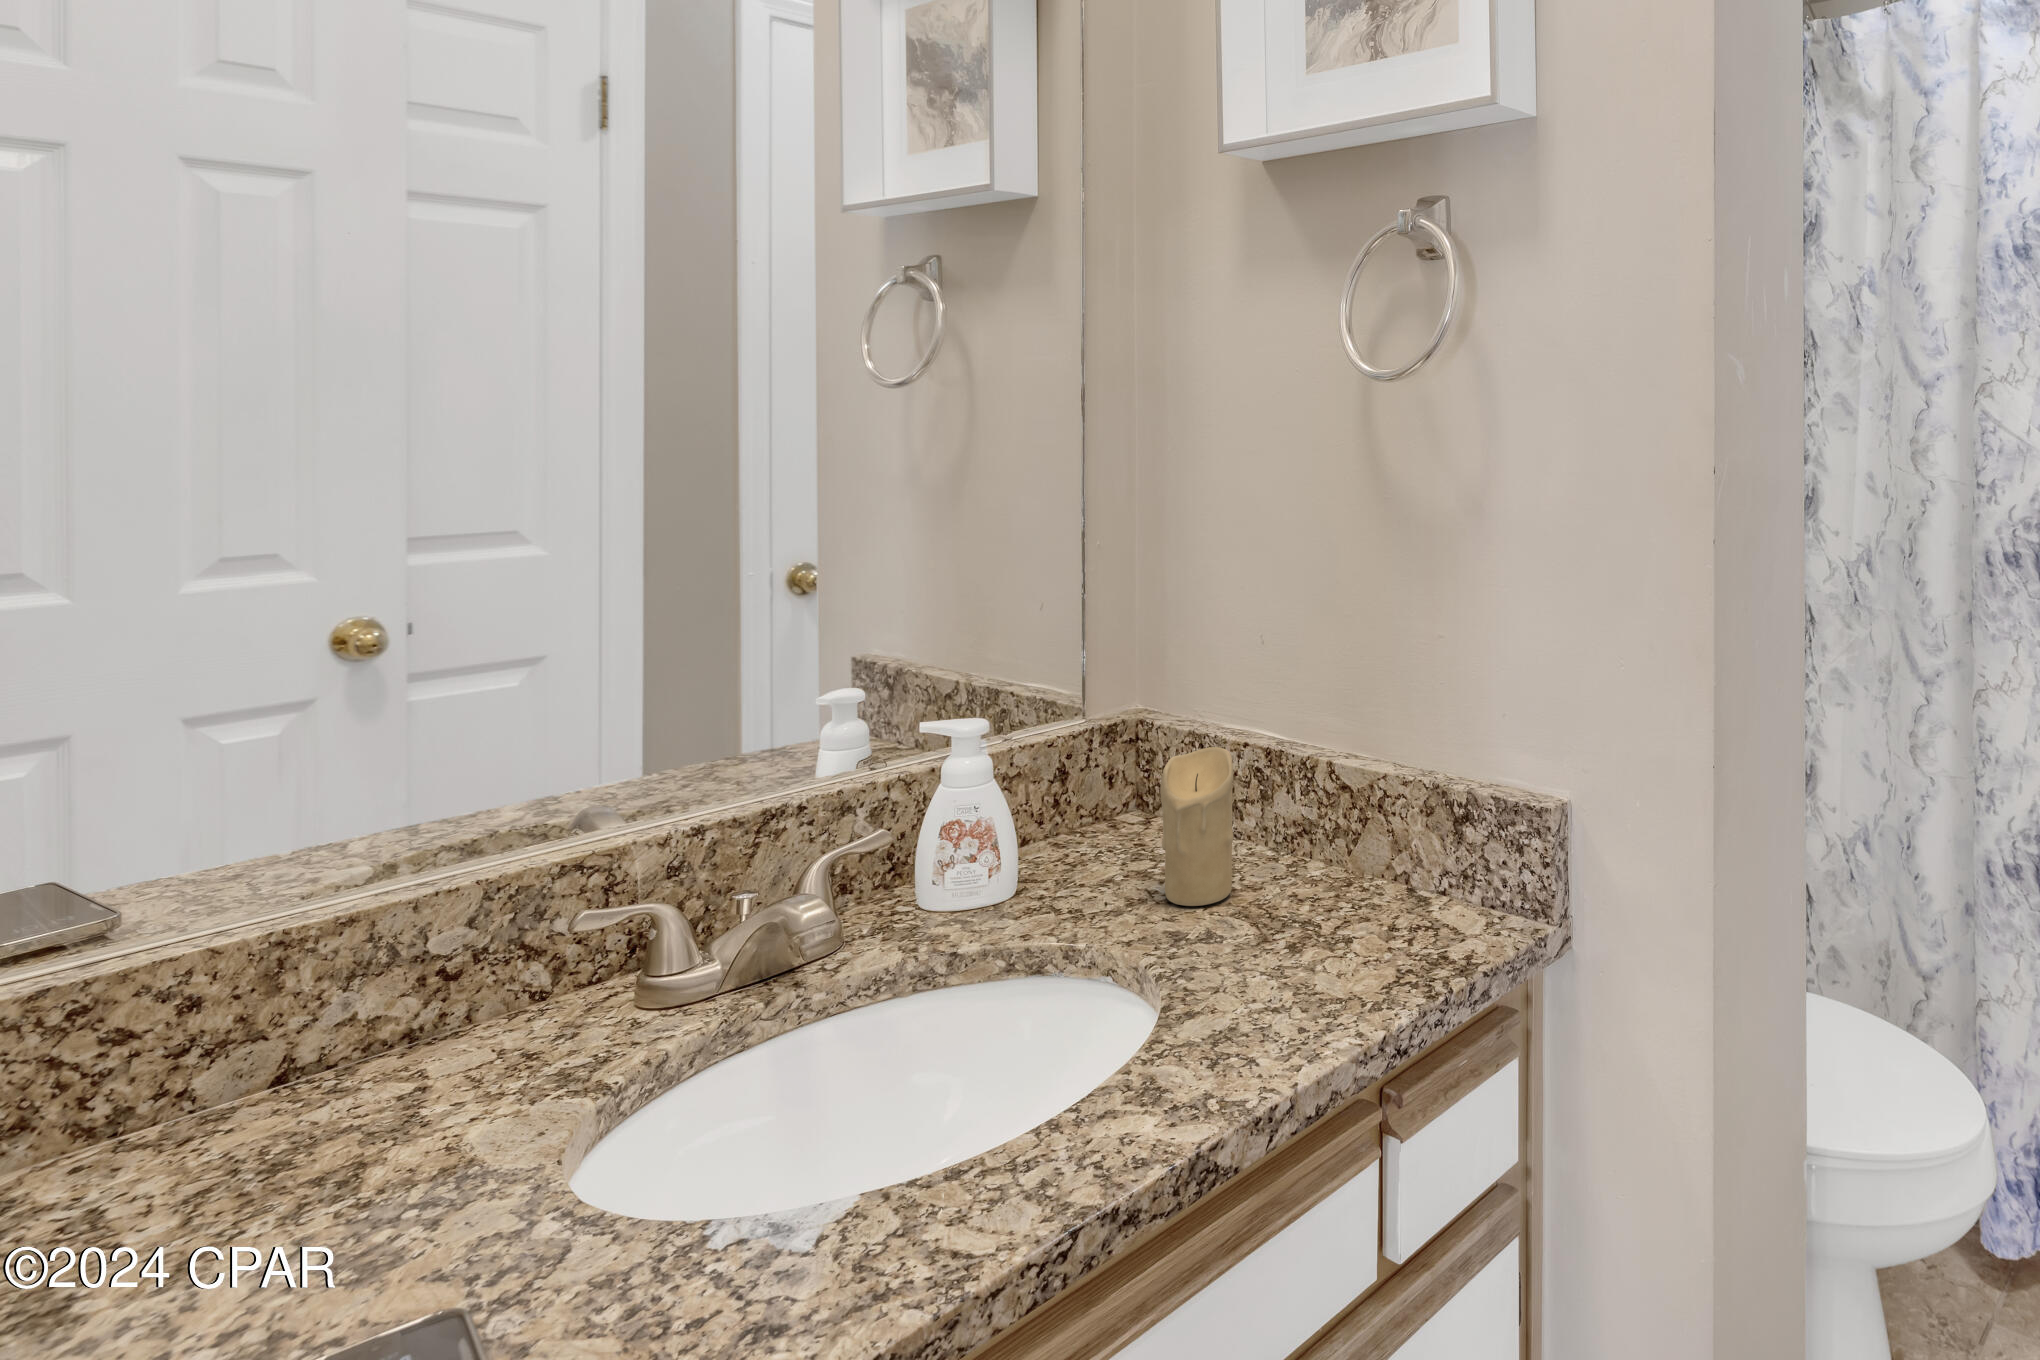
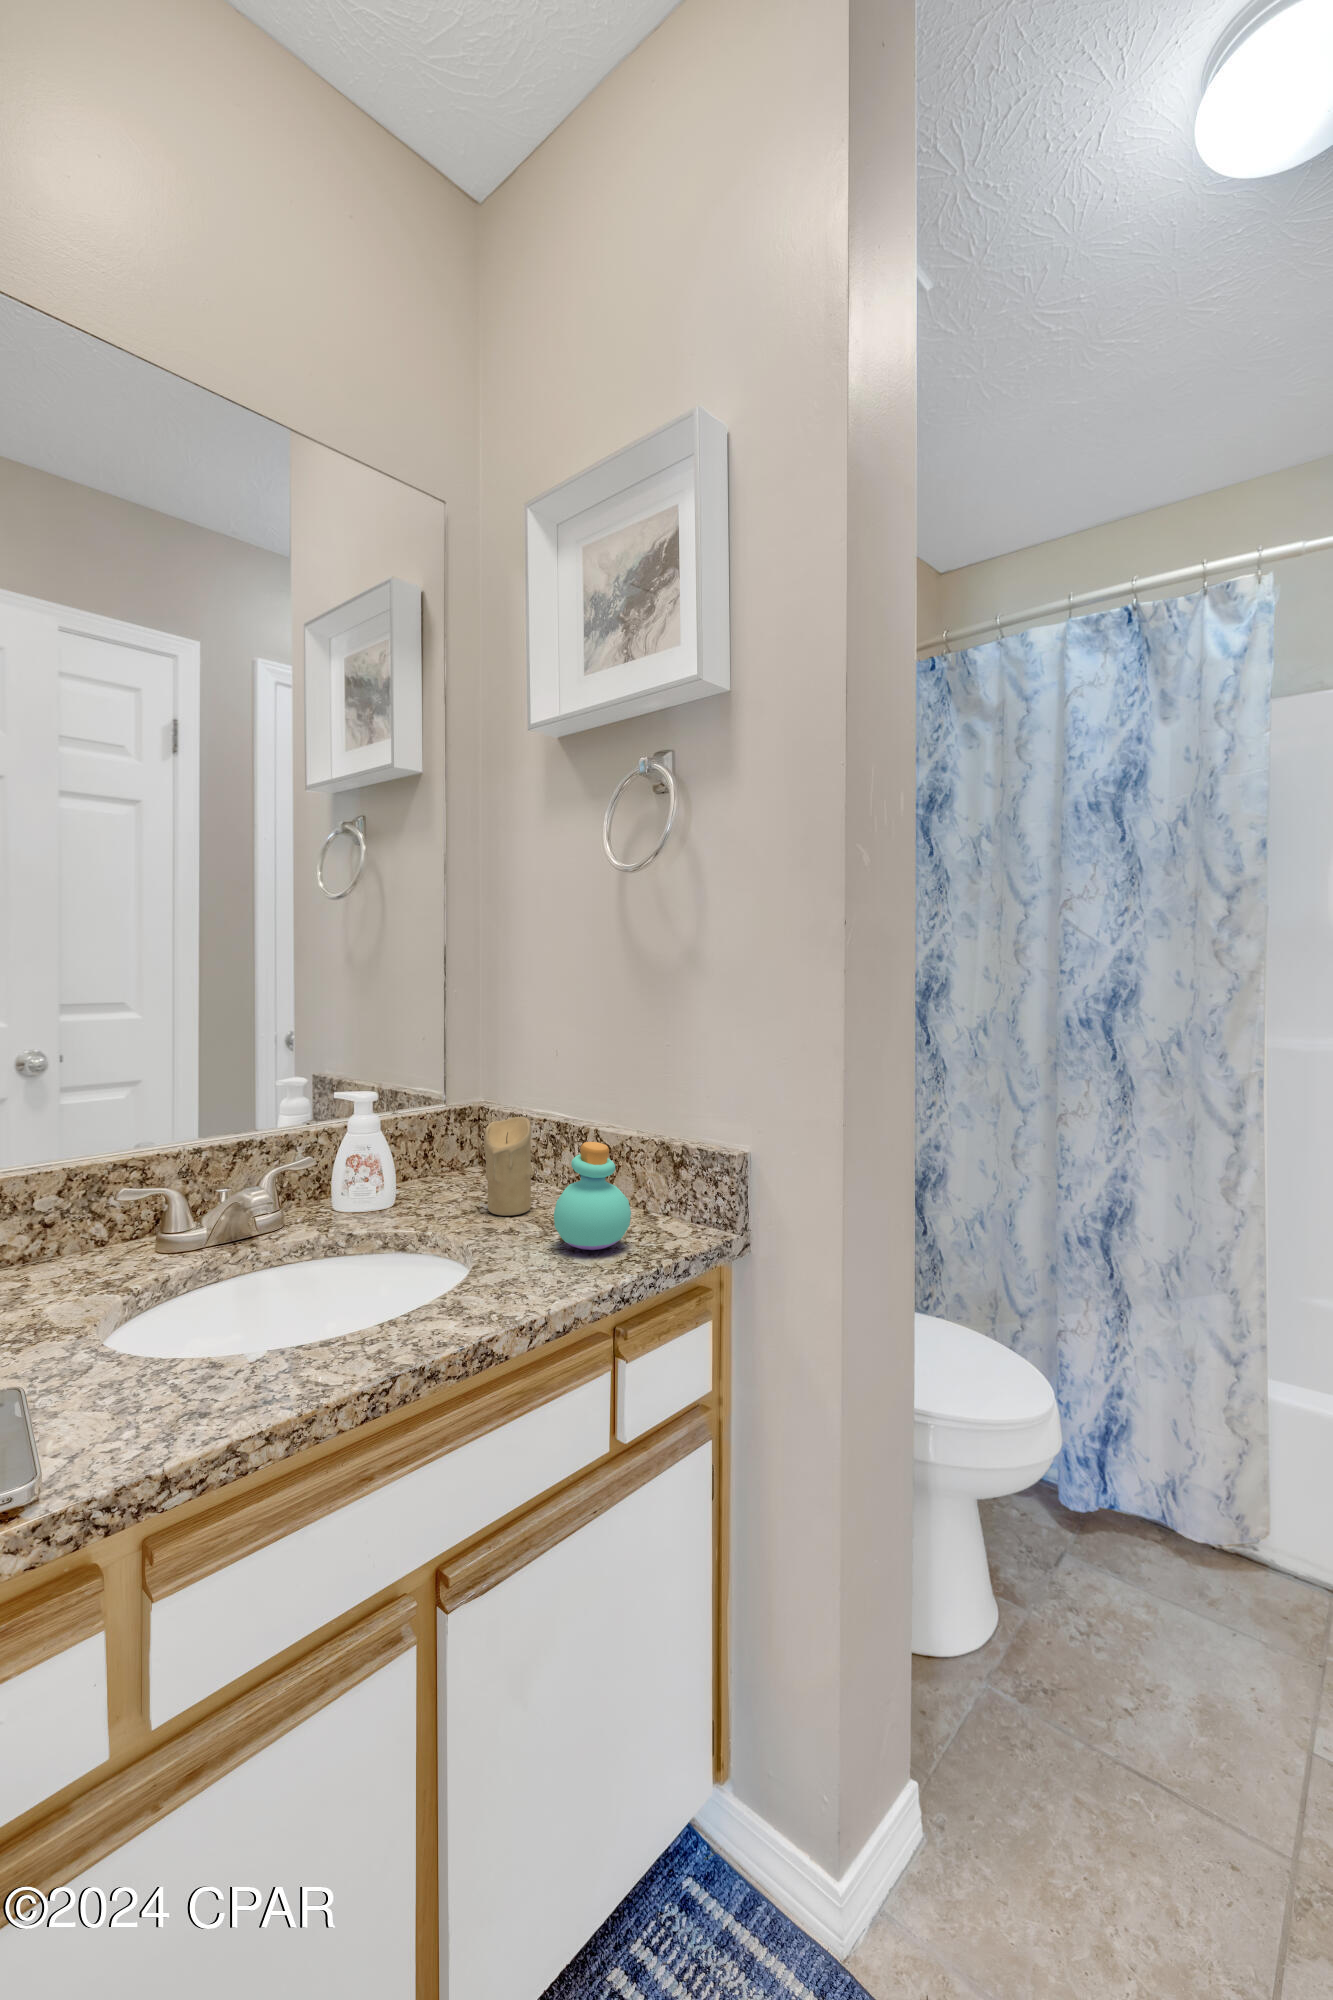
perfume bottle: none [1281,795,1399,966] -> present [554,1142,631,1250]

